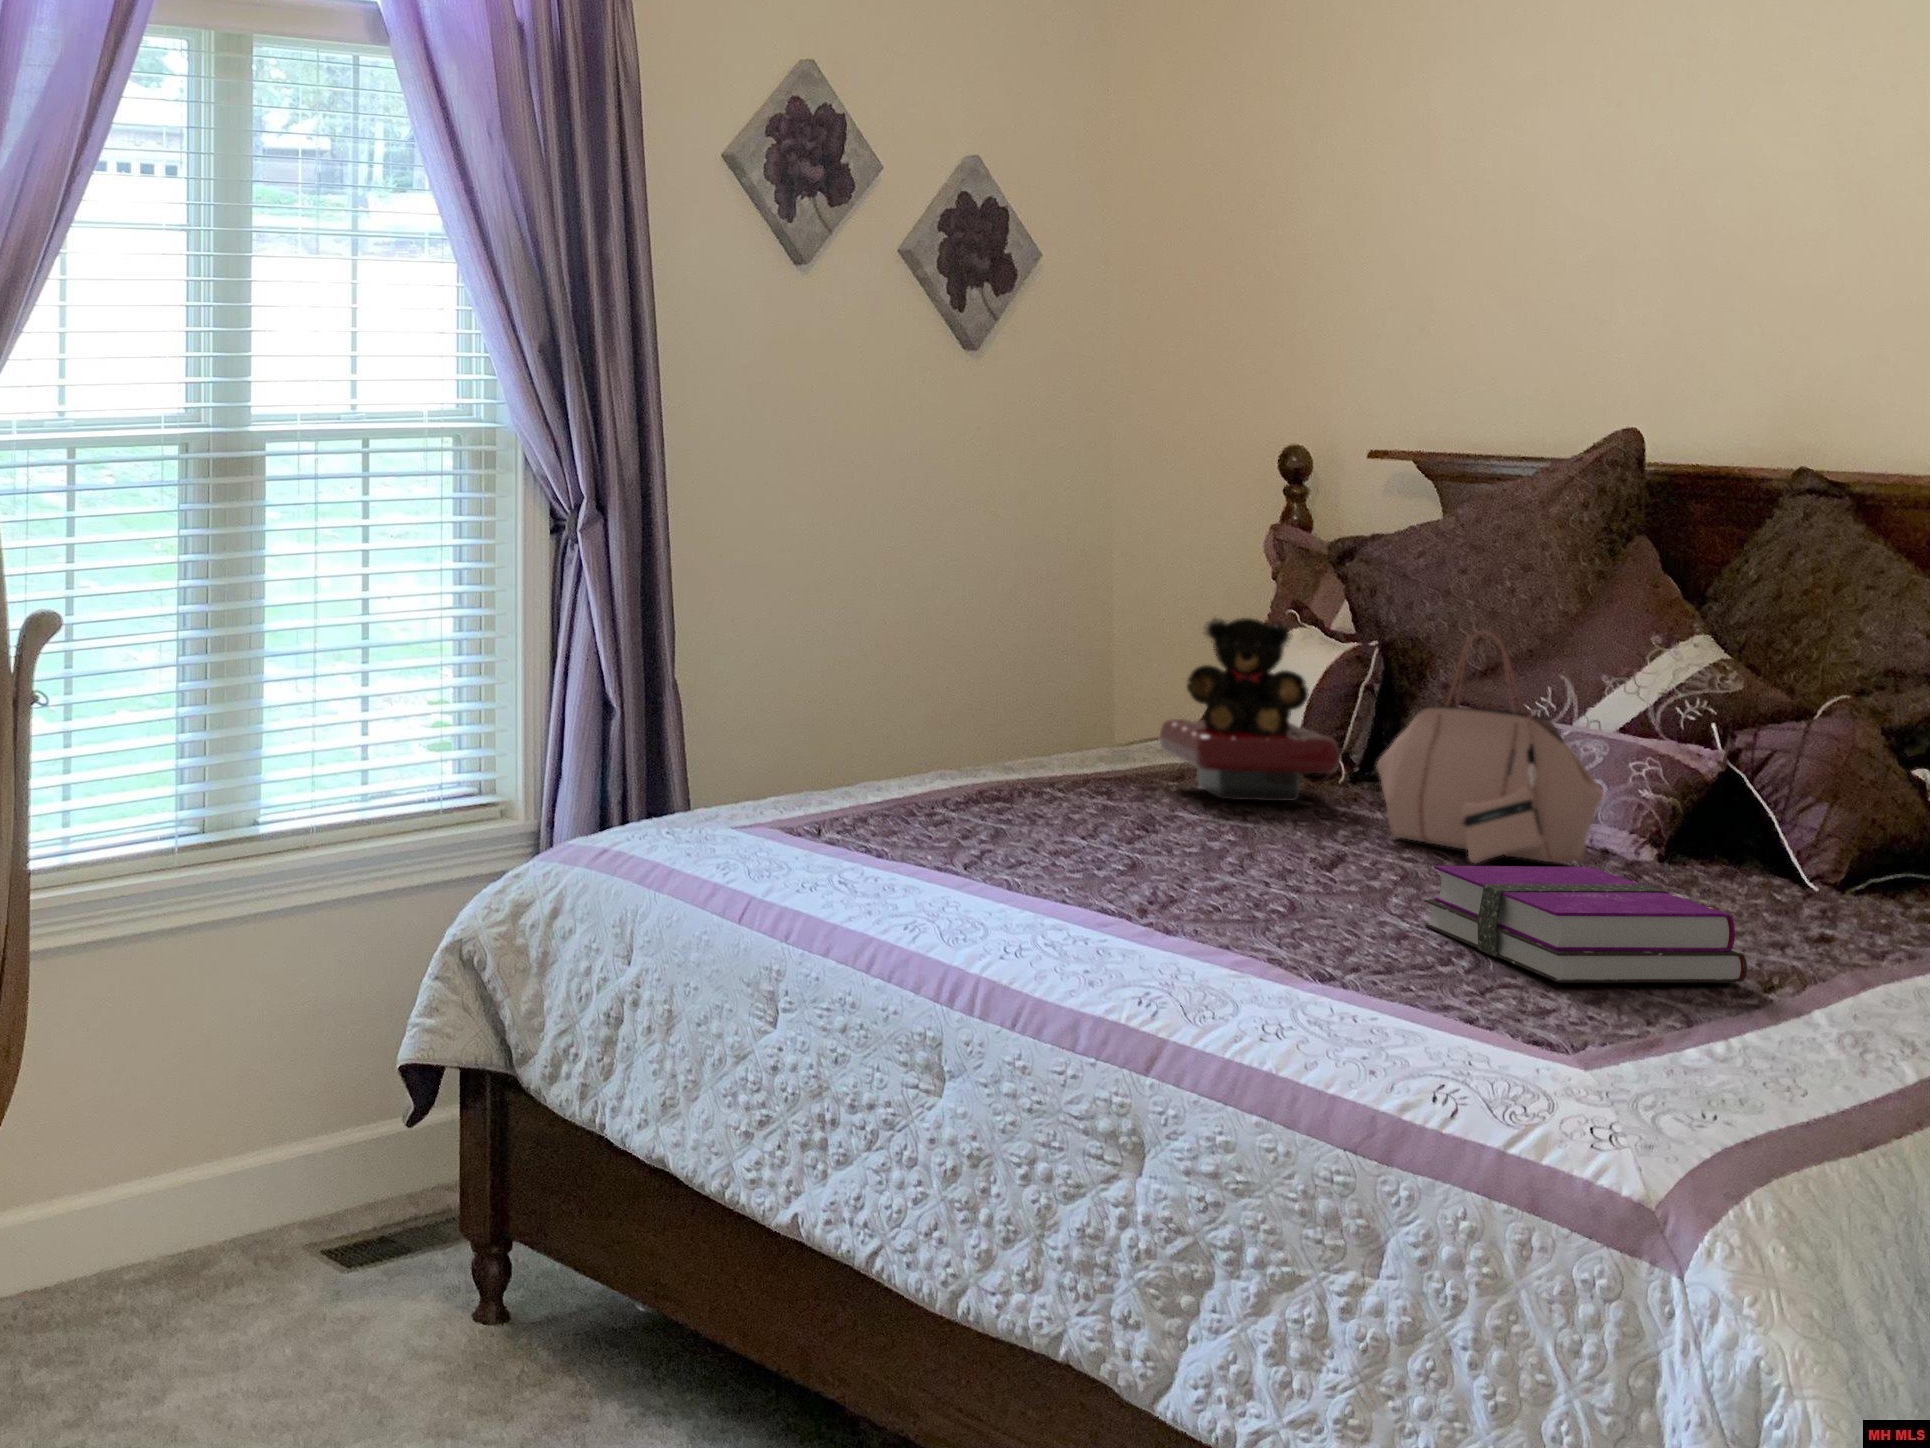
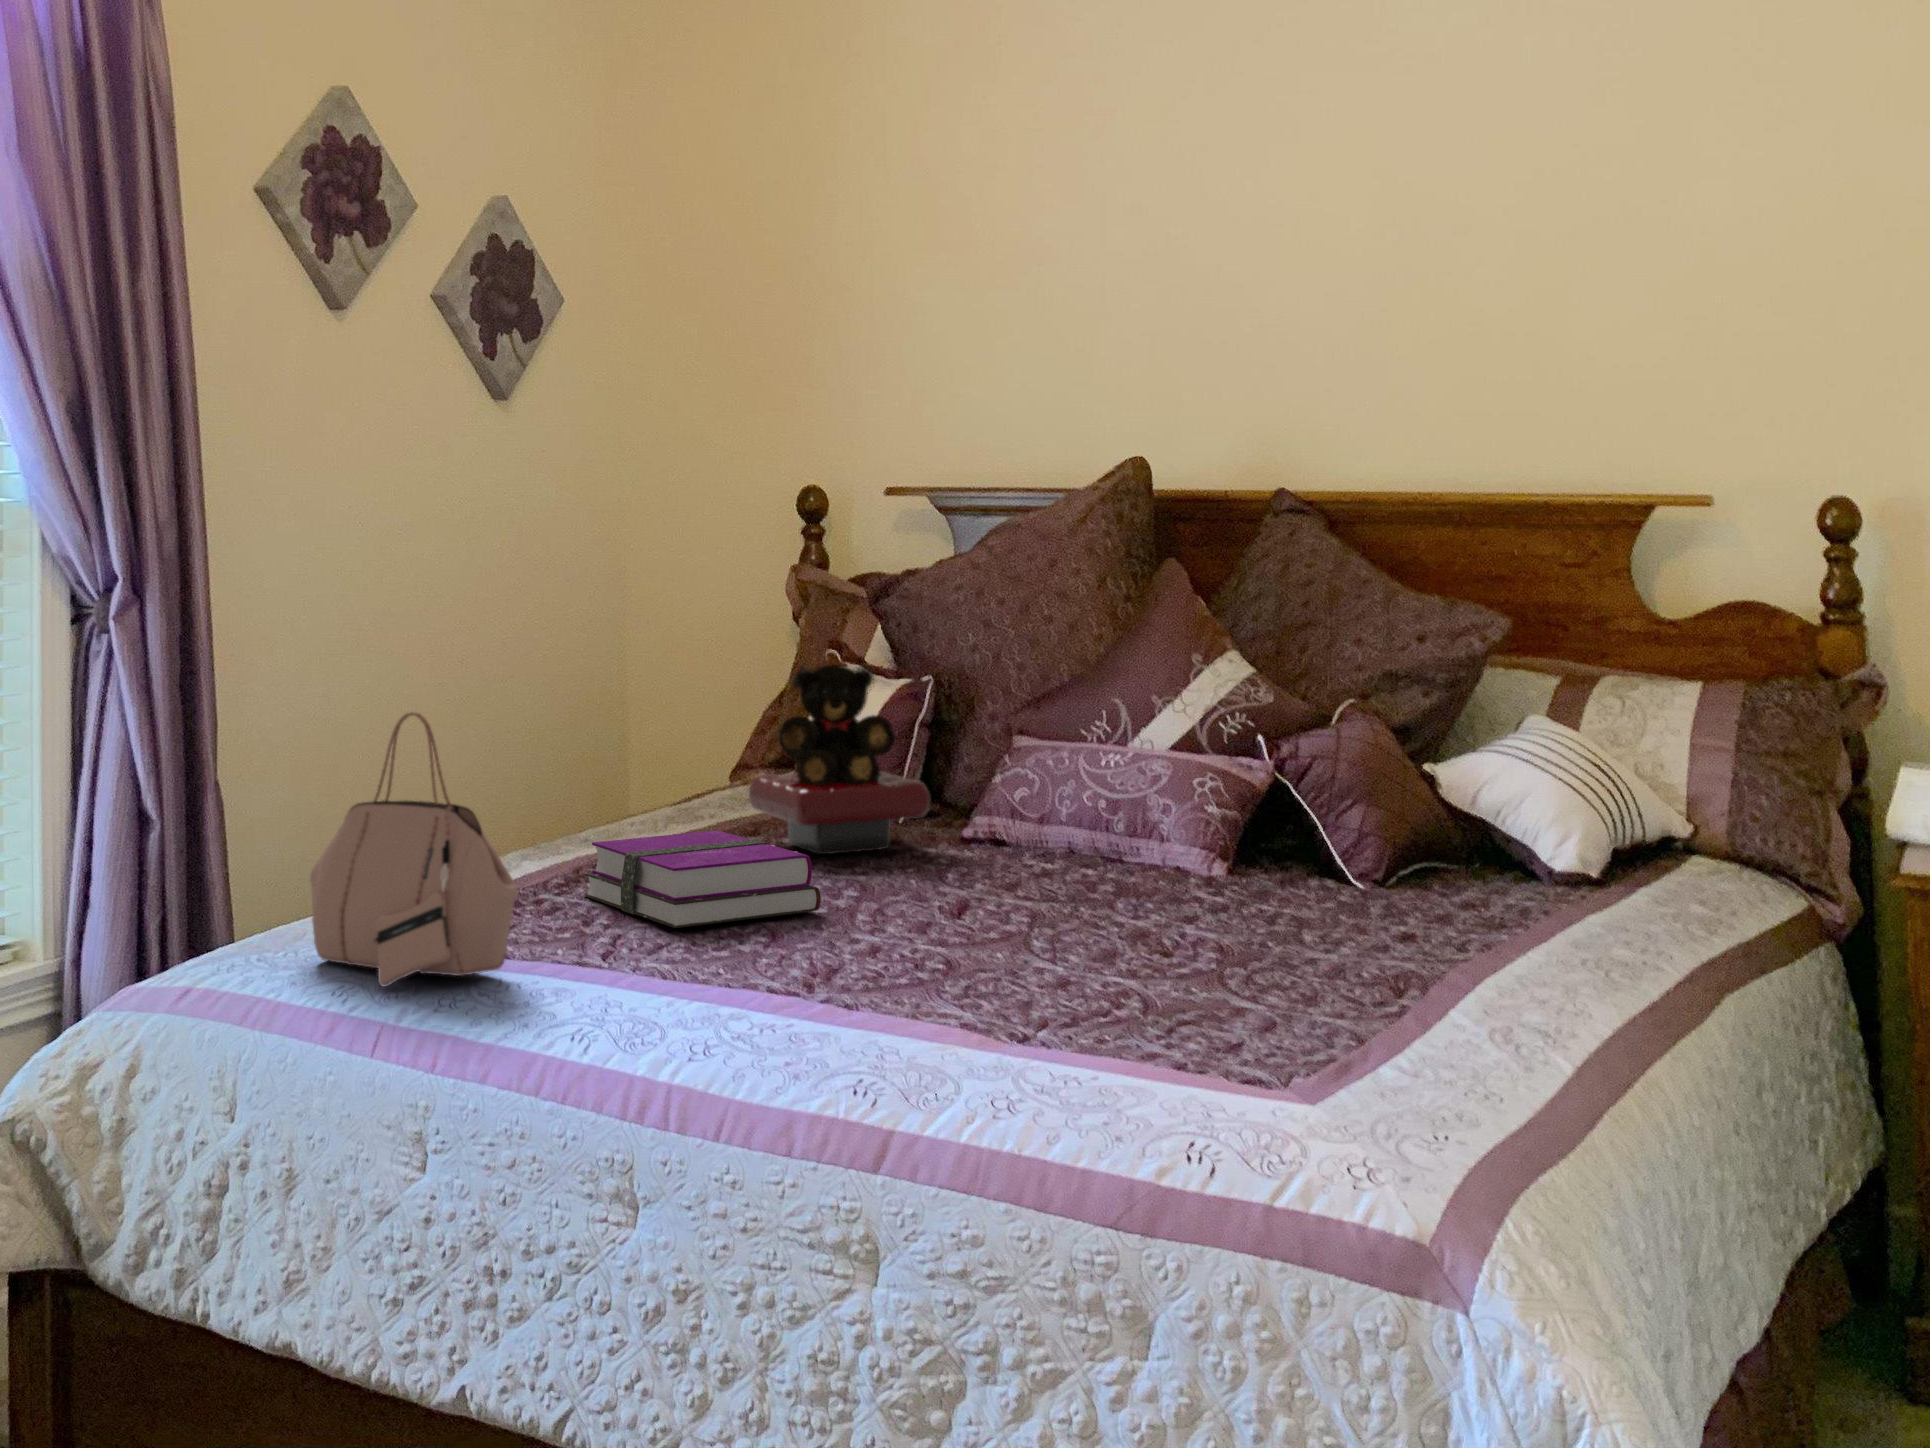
handbag: present [1377,632,1603,864] -> present [310,712,517,986]
hardback book: present [1424,866,1747,983] -> present [584,831,821,928]

